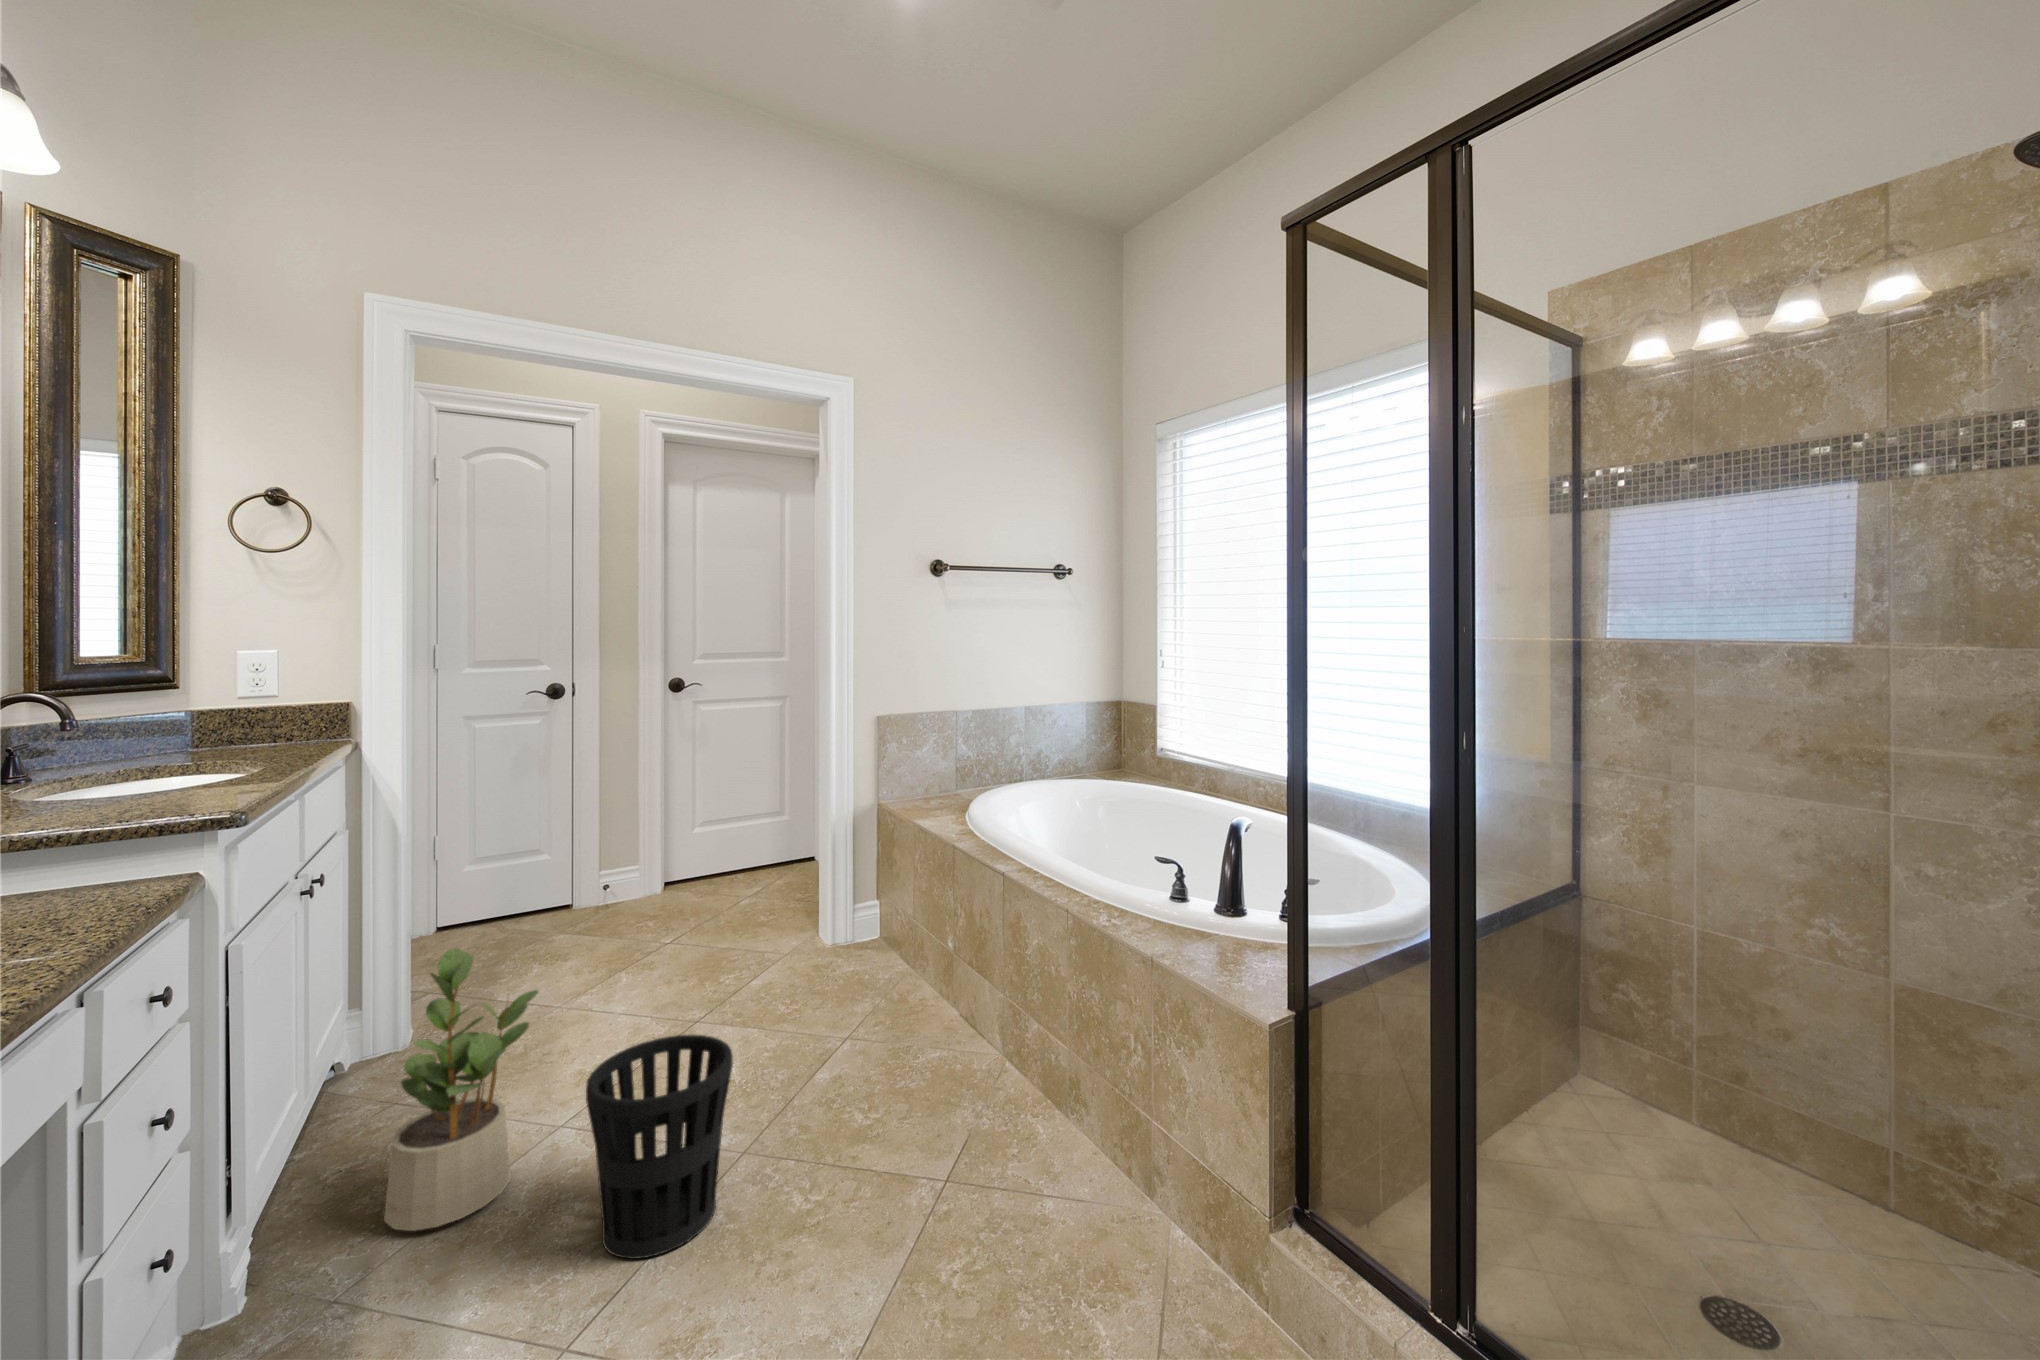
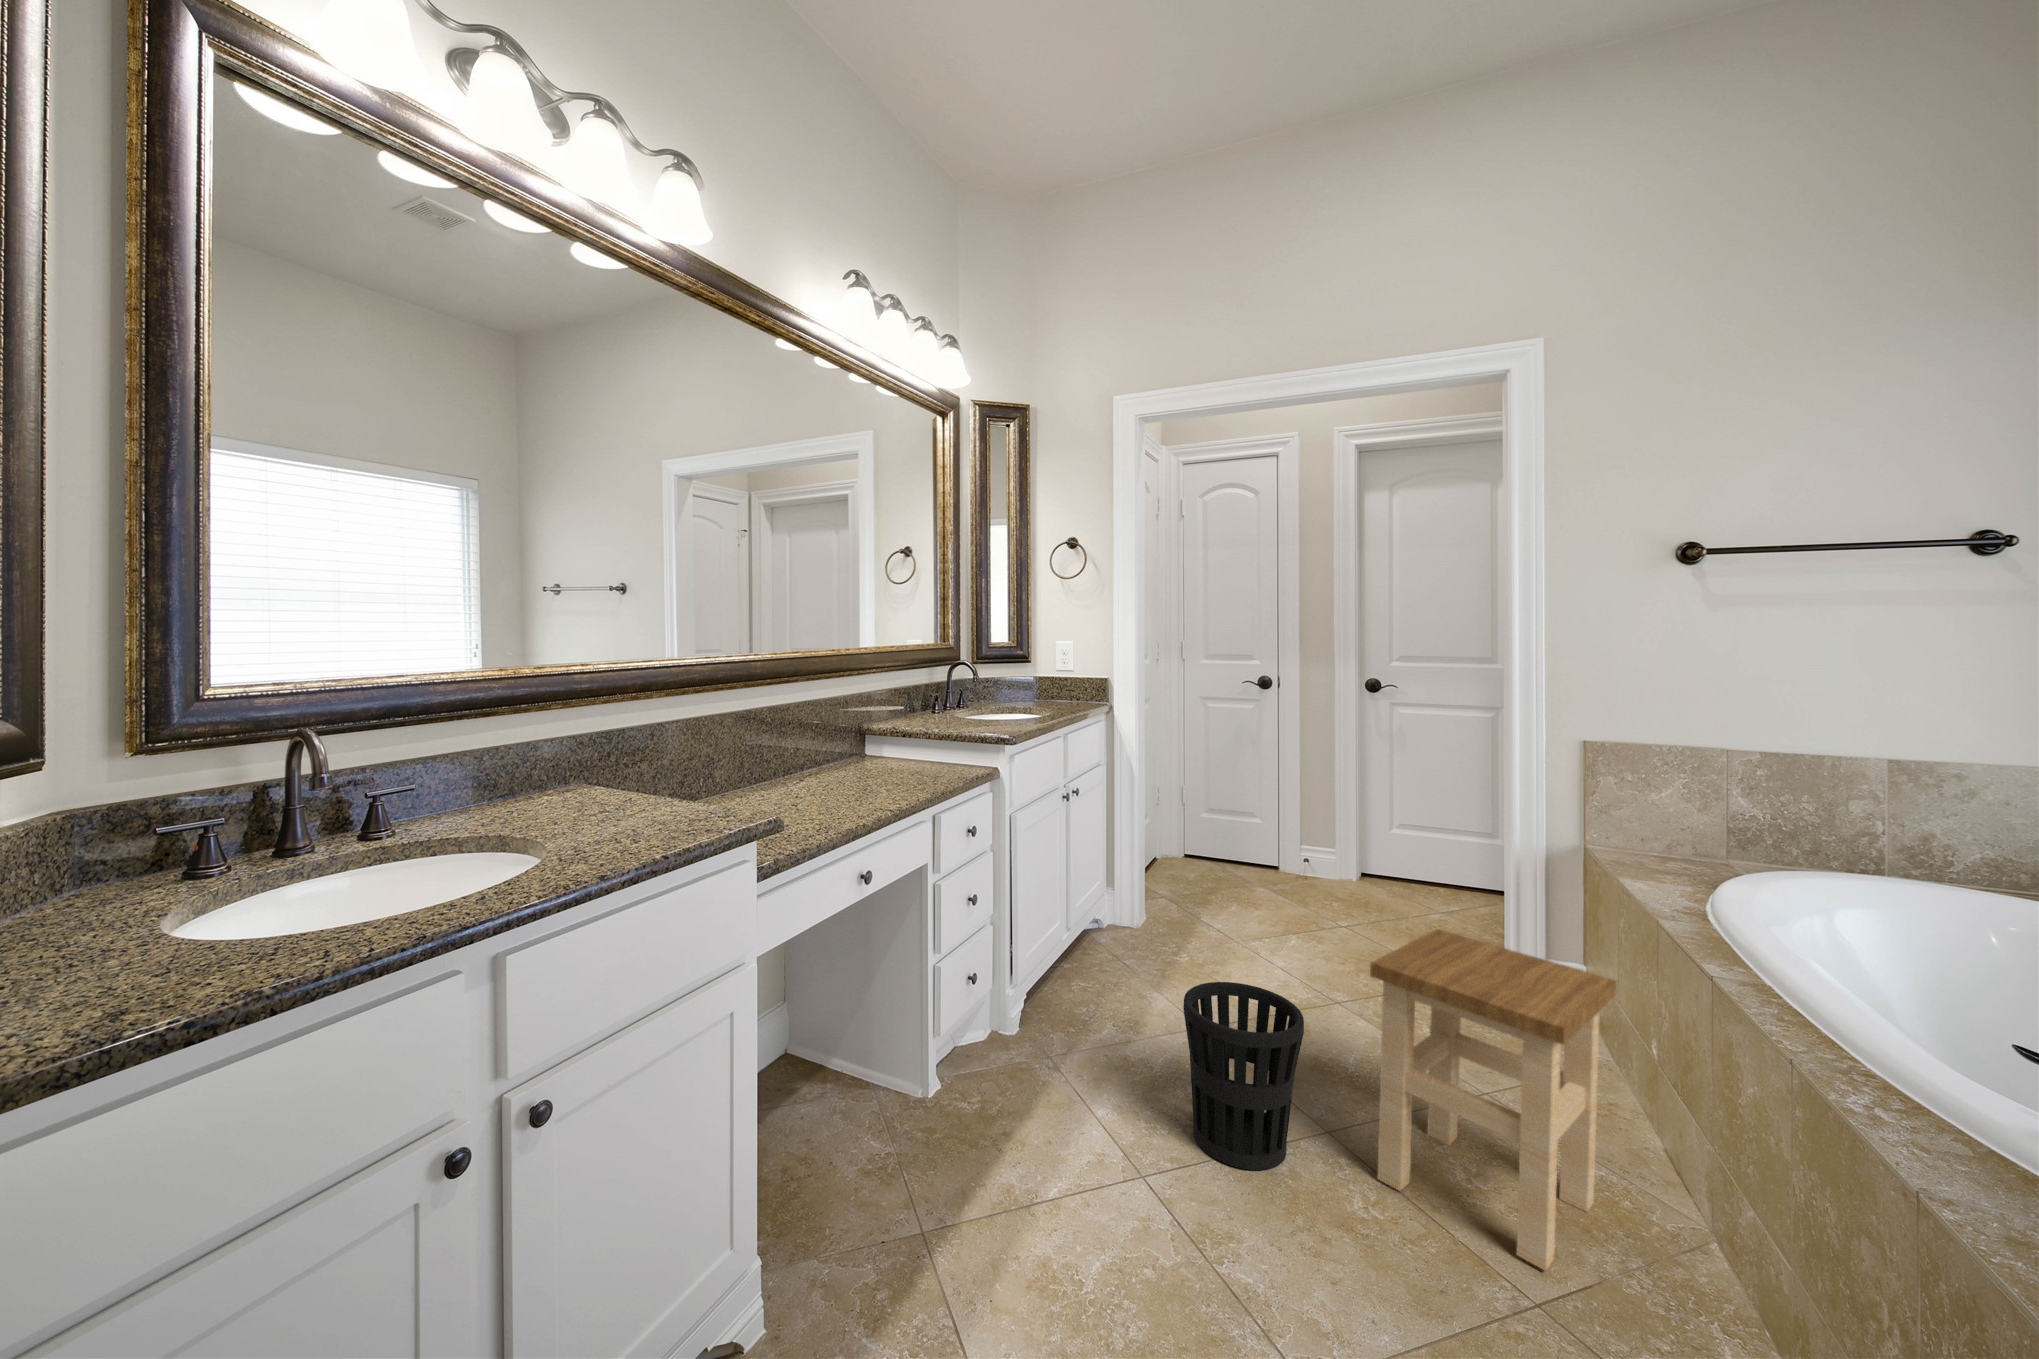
stool: none [795,902,955,1166] -> present [1370,929,1617,1270]
potted plant: present [384,948,538,1231] -> none [1084,858,1183,1056]

